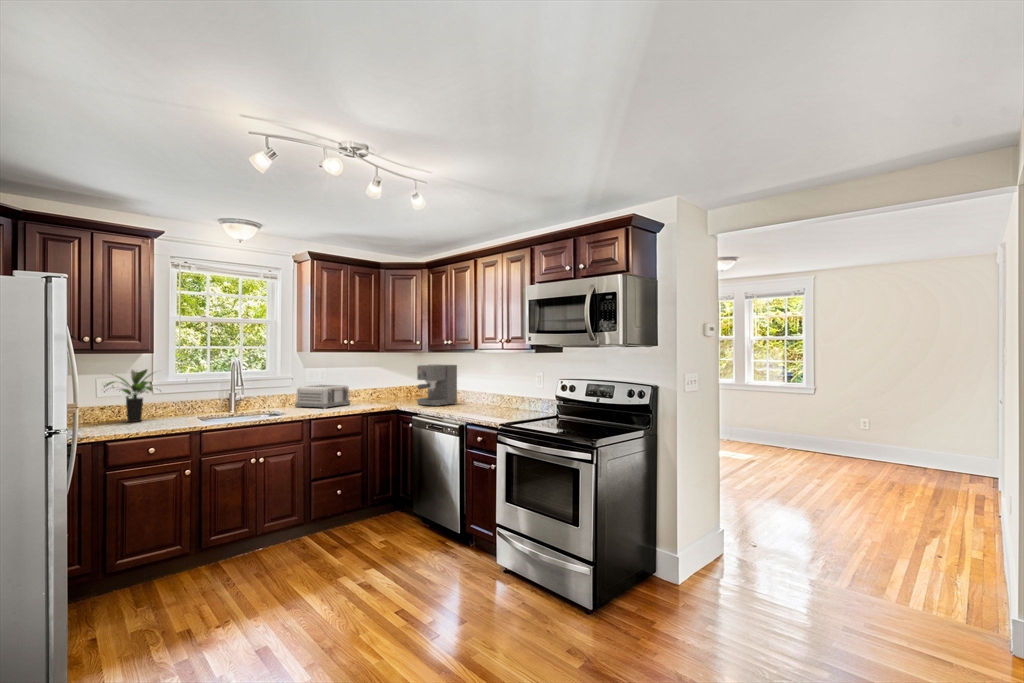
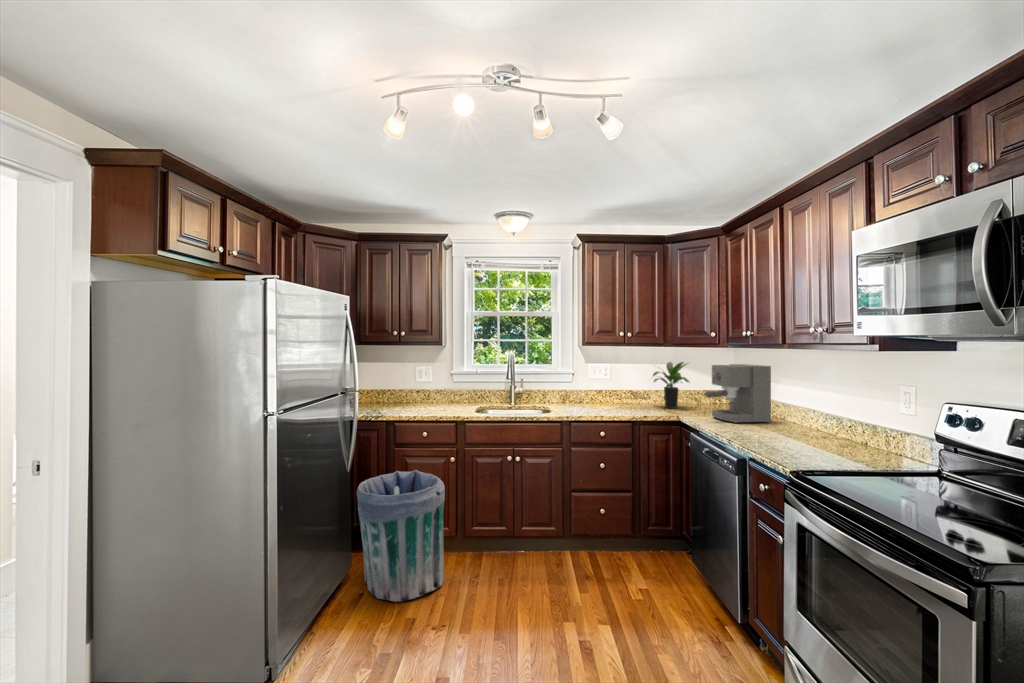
potted plant: present [106,369,161,422] -> present [653,362,689,409]
toaster: present [295,384,350,409] -> none [574,382,633,411]
trash can: none [75,489,196,635] -> present [357,470,445,602]

